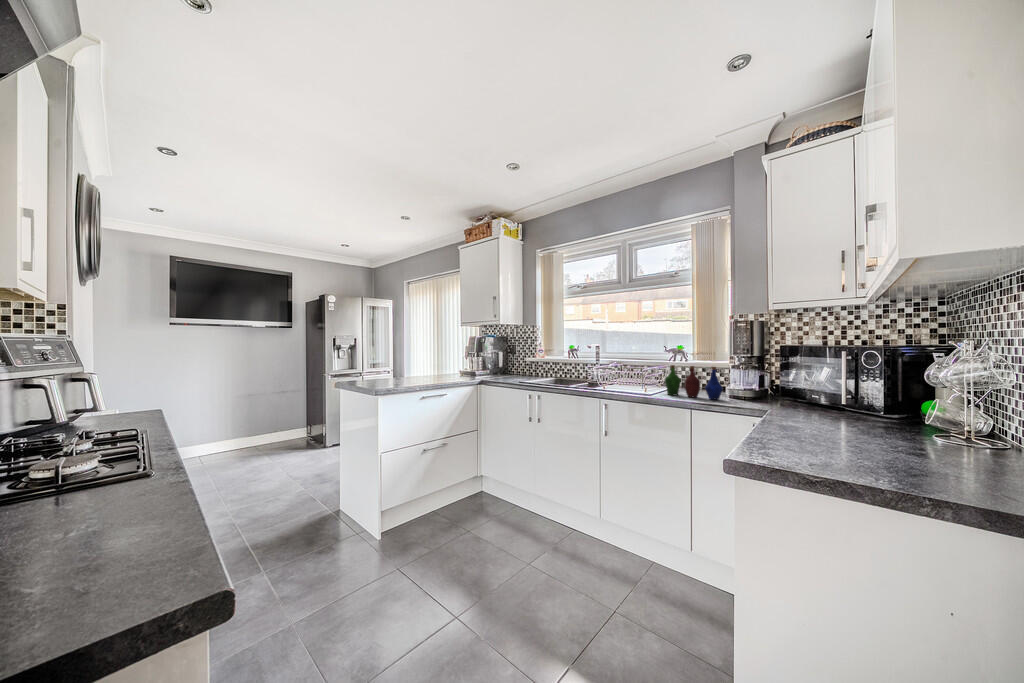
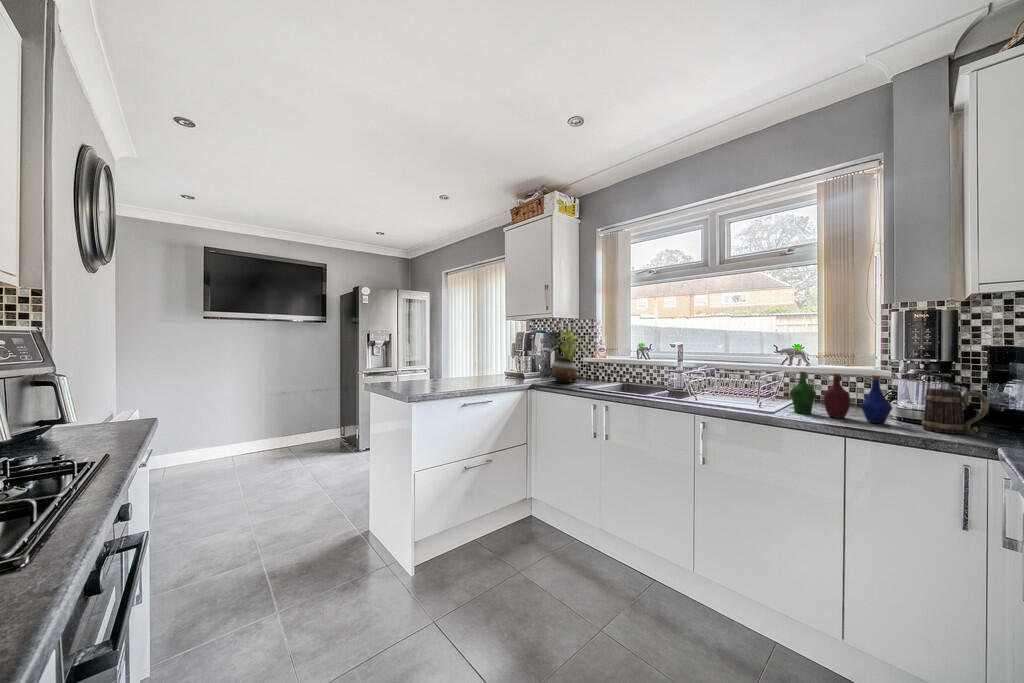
potted plant: none [496,335,528,379] -> present [550,330,588,383]
mug: none [739,374,773,404] -> present [922,388,989,434]

